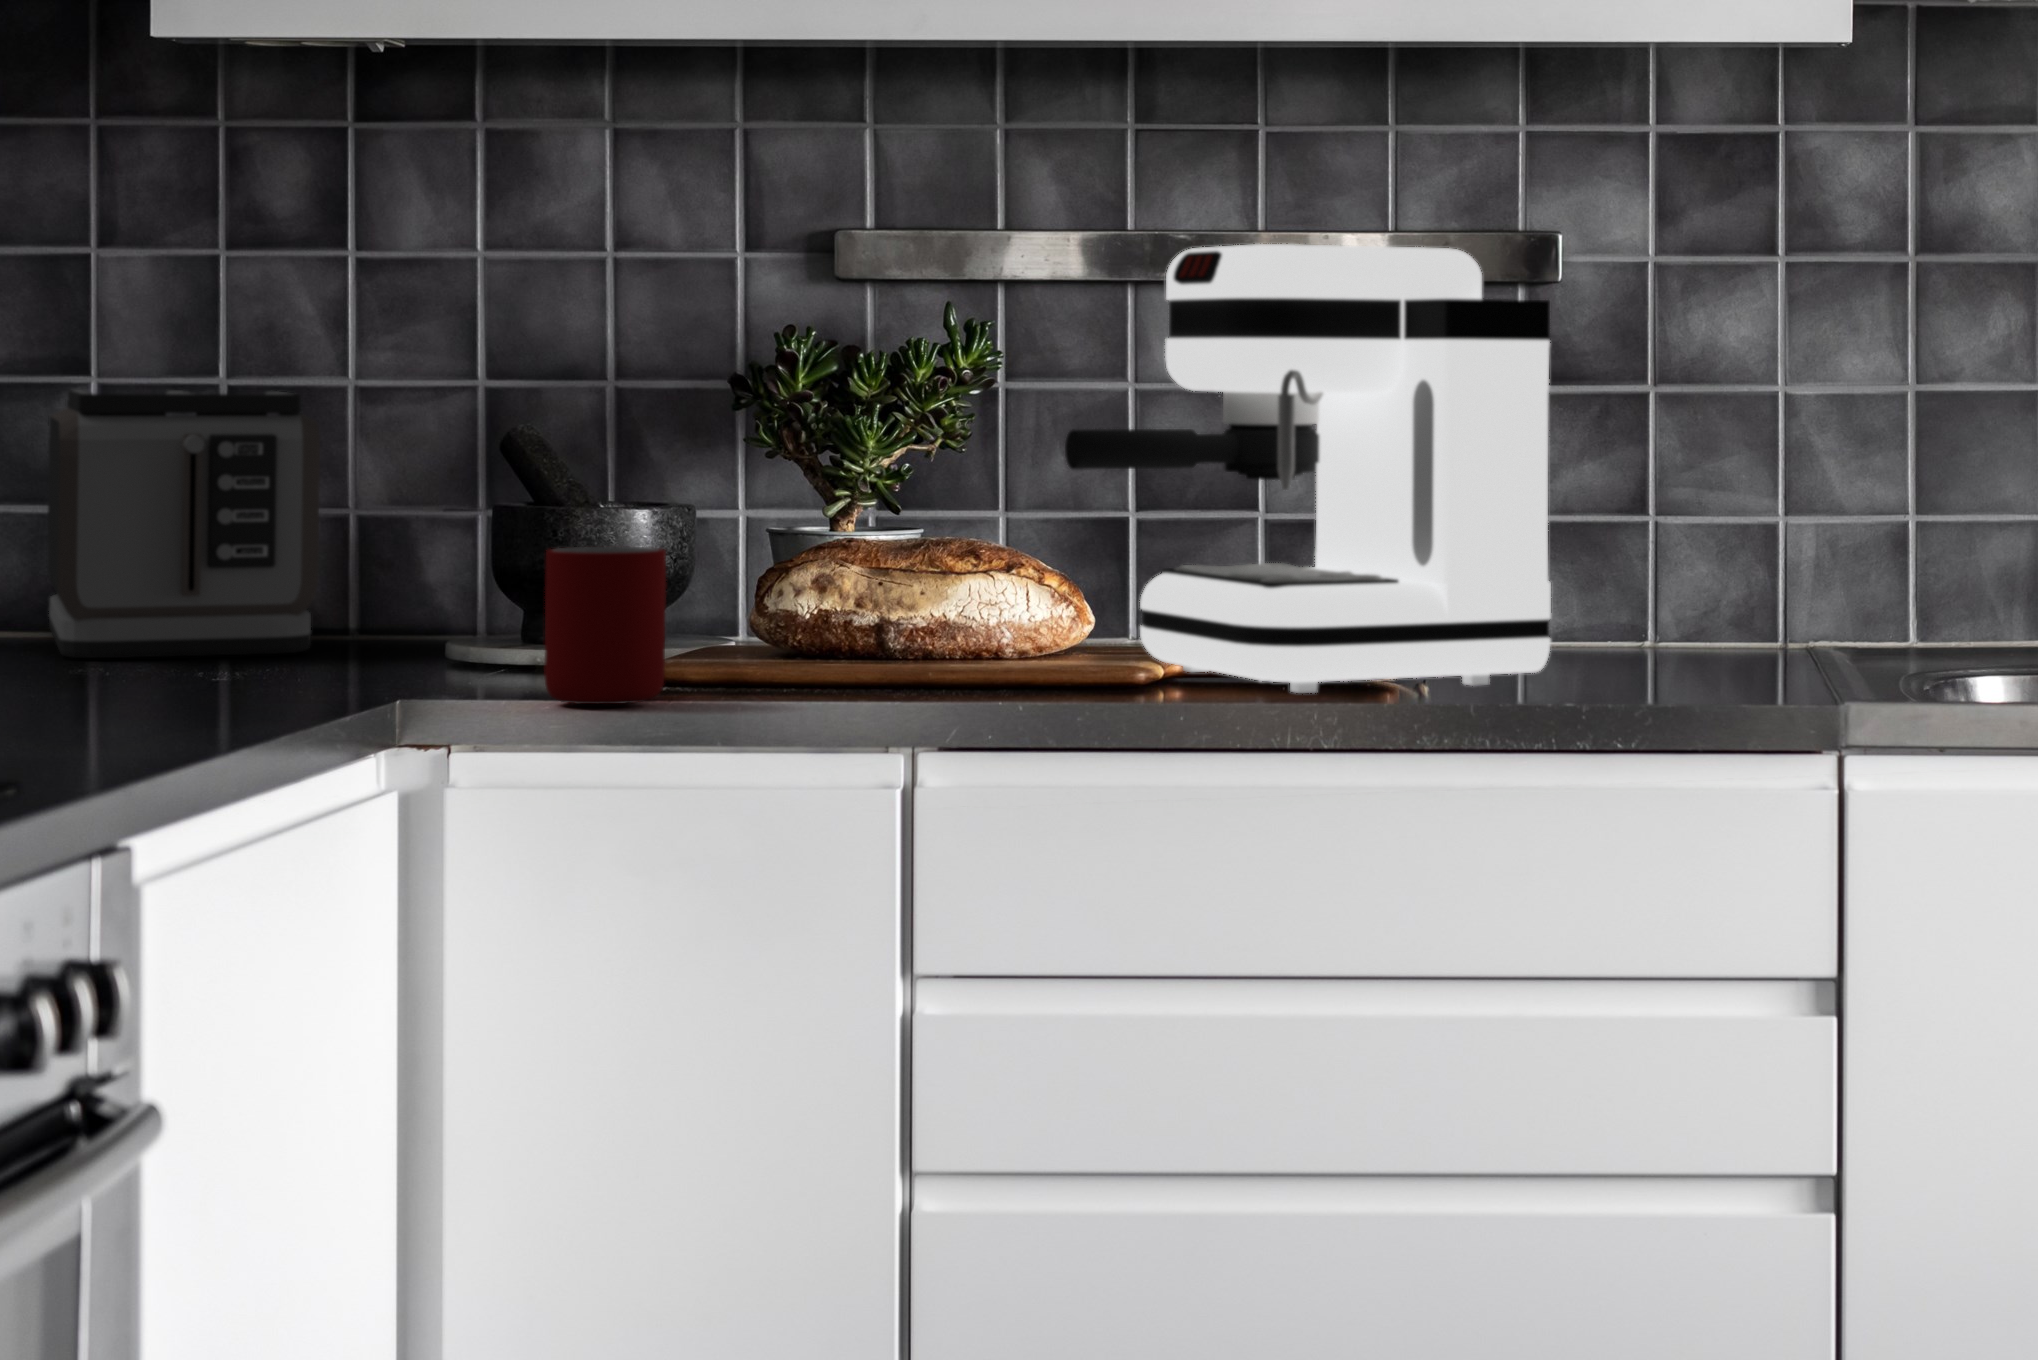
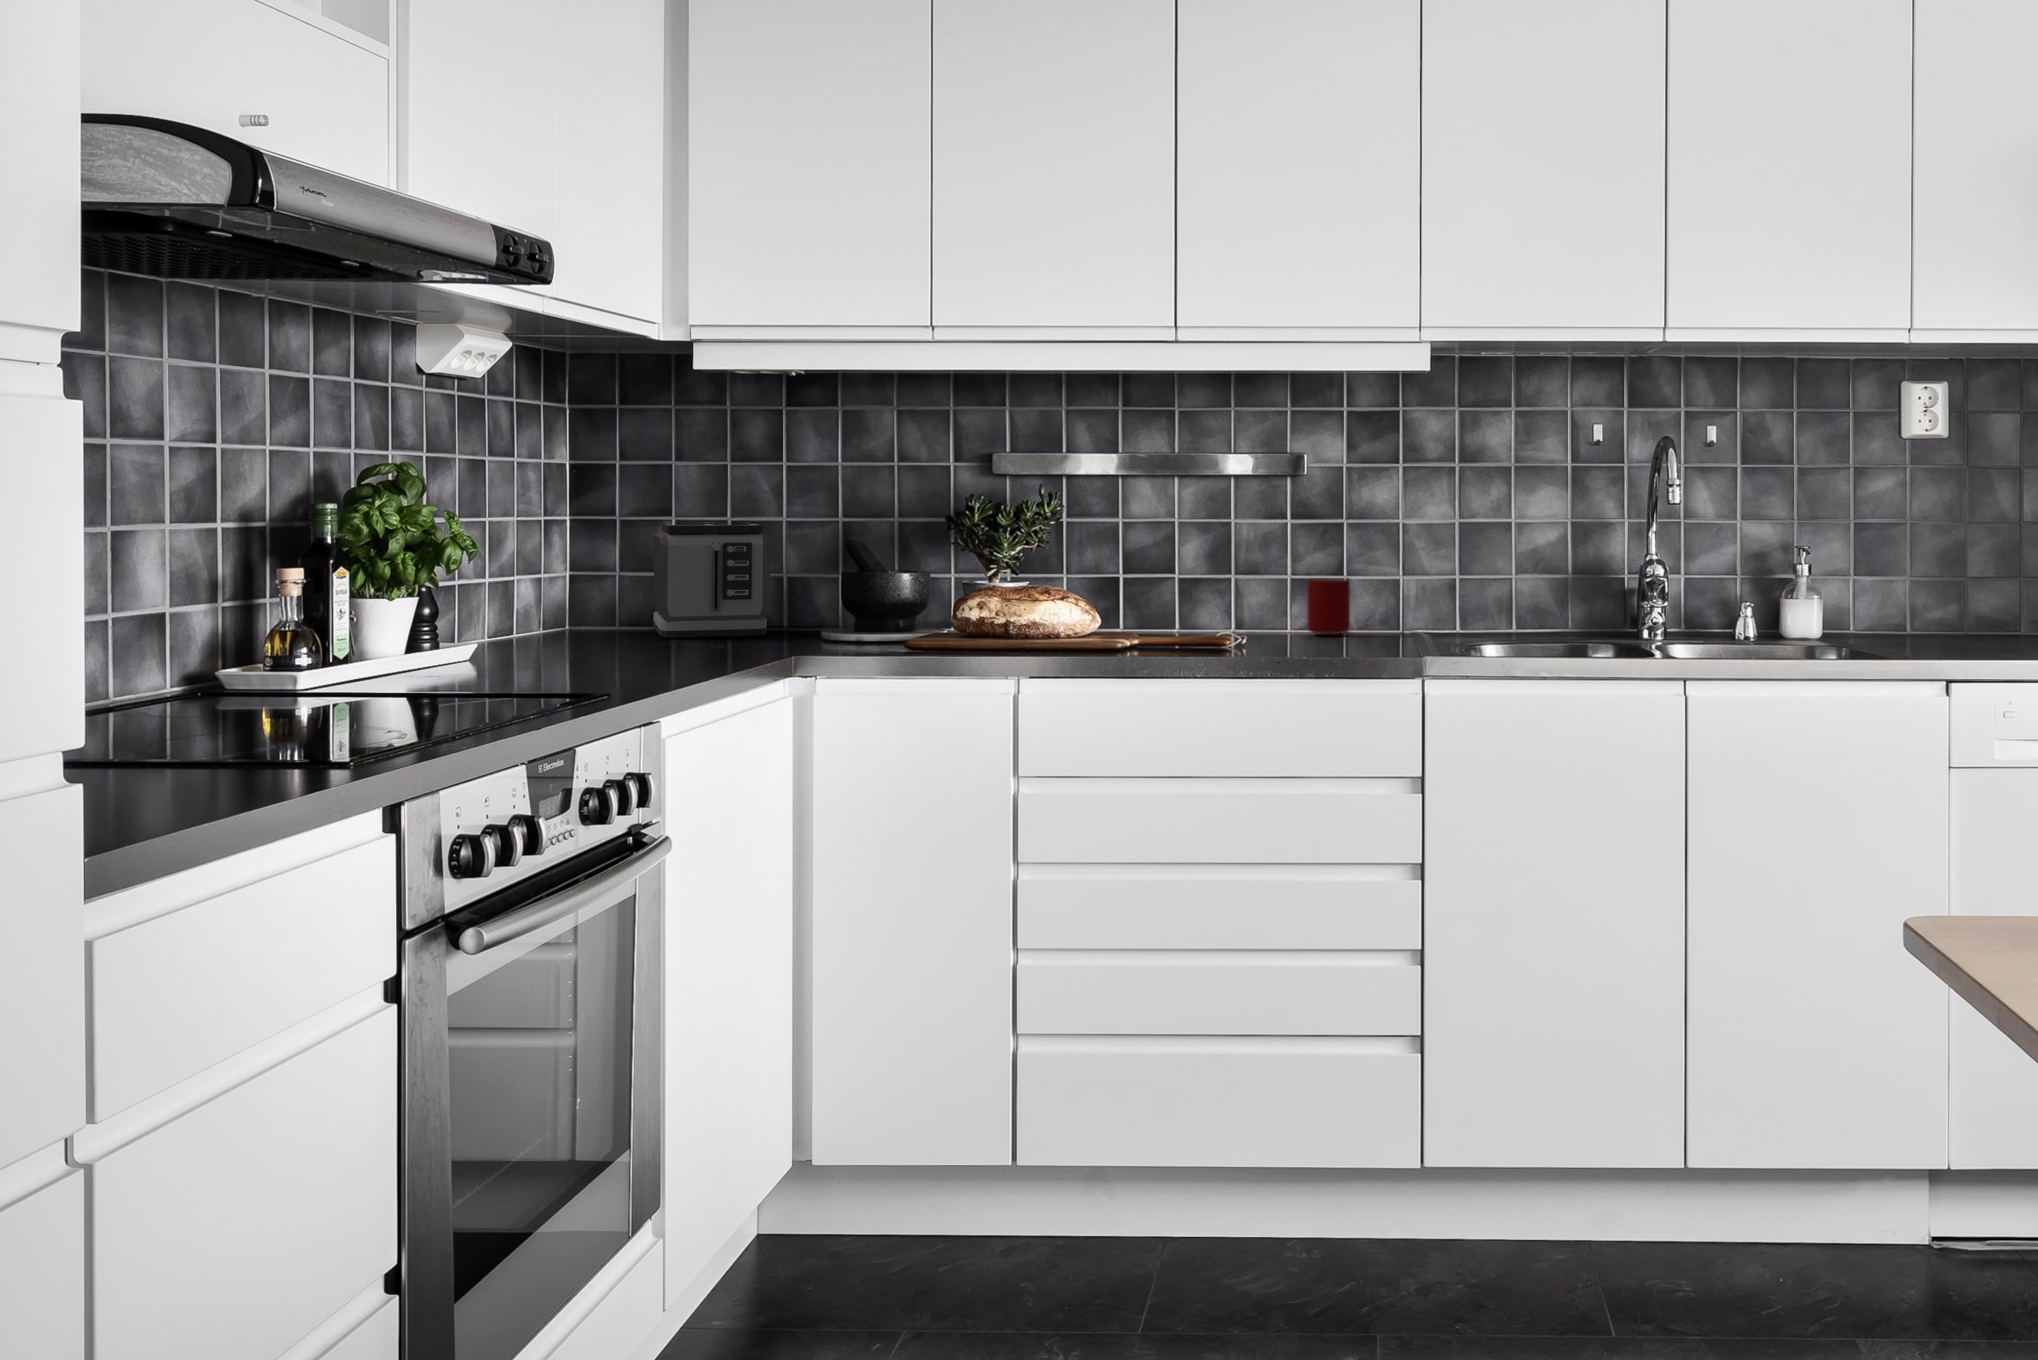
coffee maker: present [1065,244,1551,693] -> none [1085,462,1291,651]
cup: present [544,547,666,704] -> present [1307,578,1350,635]

